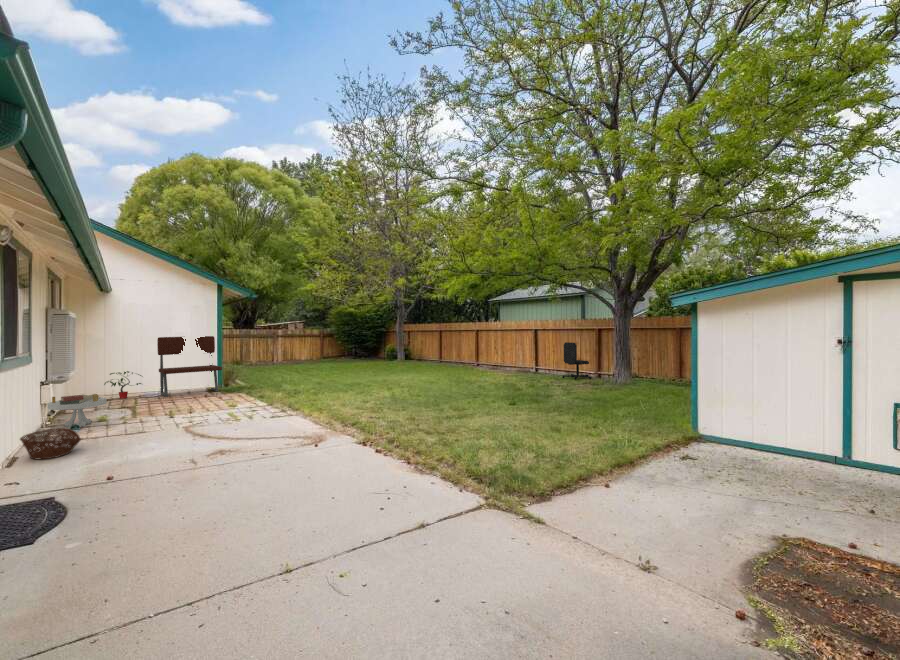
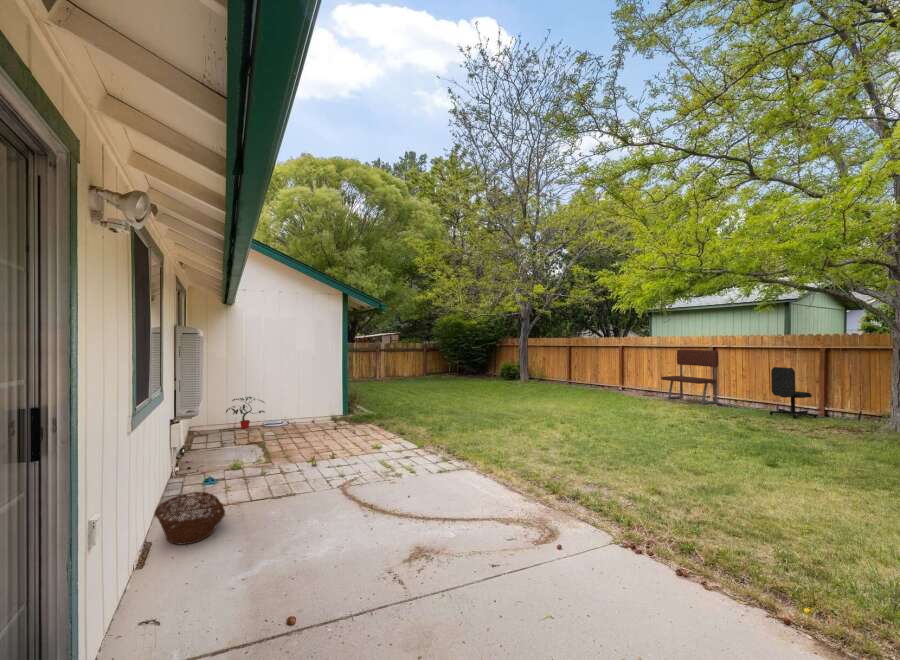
bench: present [157,336,222,397] -> present [661,350,718,404]
side table: present [48,394,107,427] -> none [177,434,241,476]

